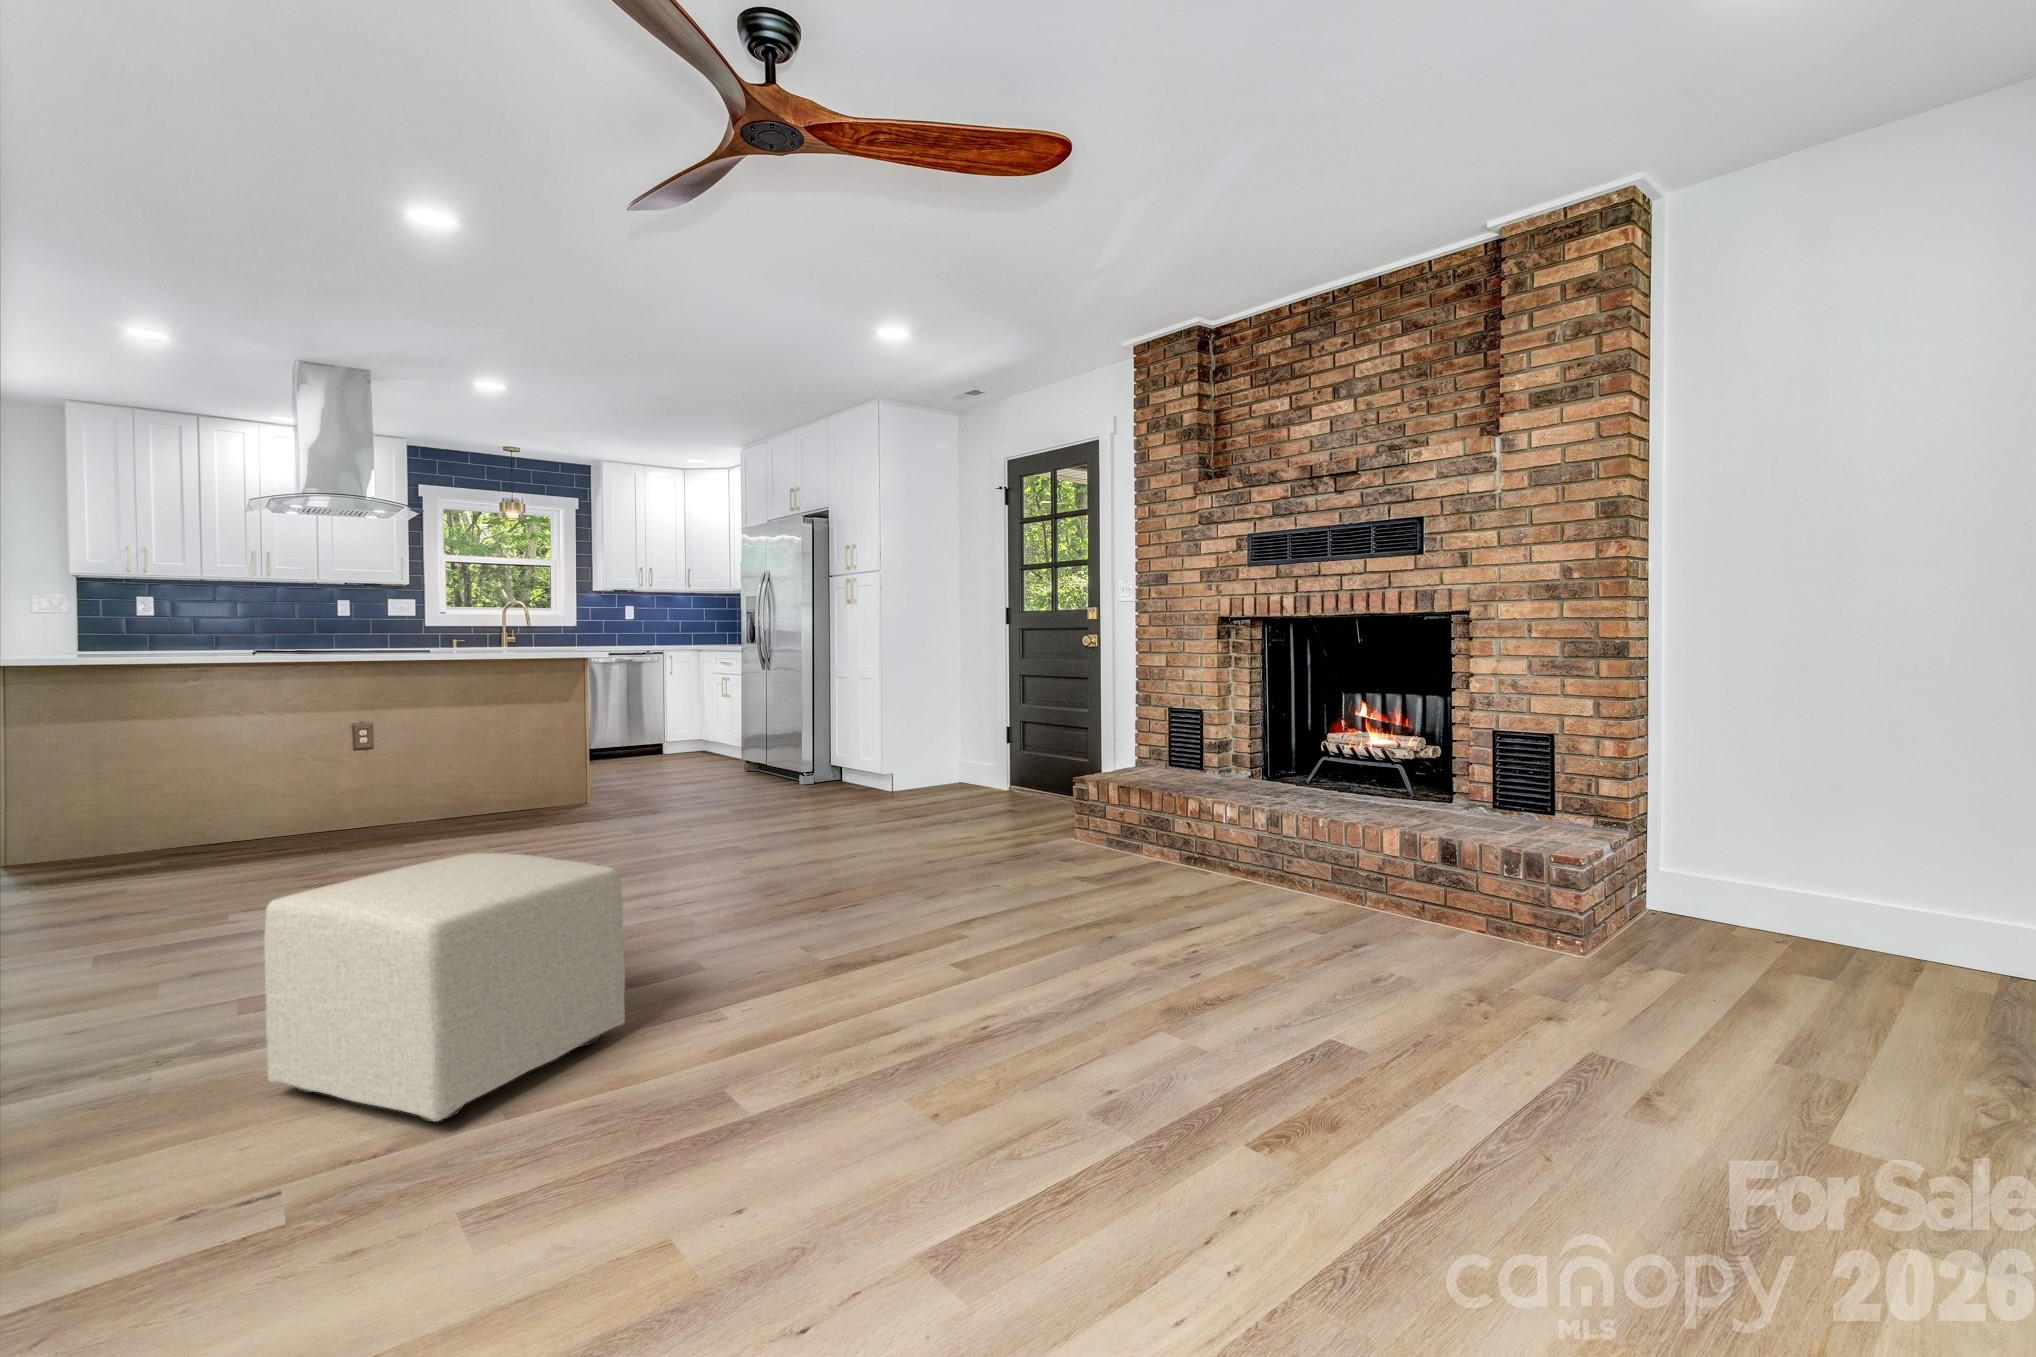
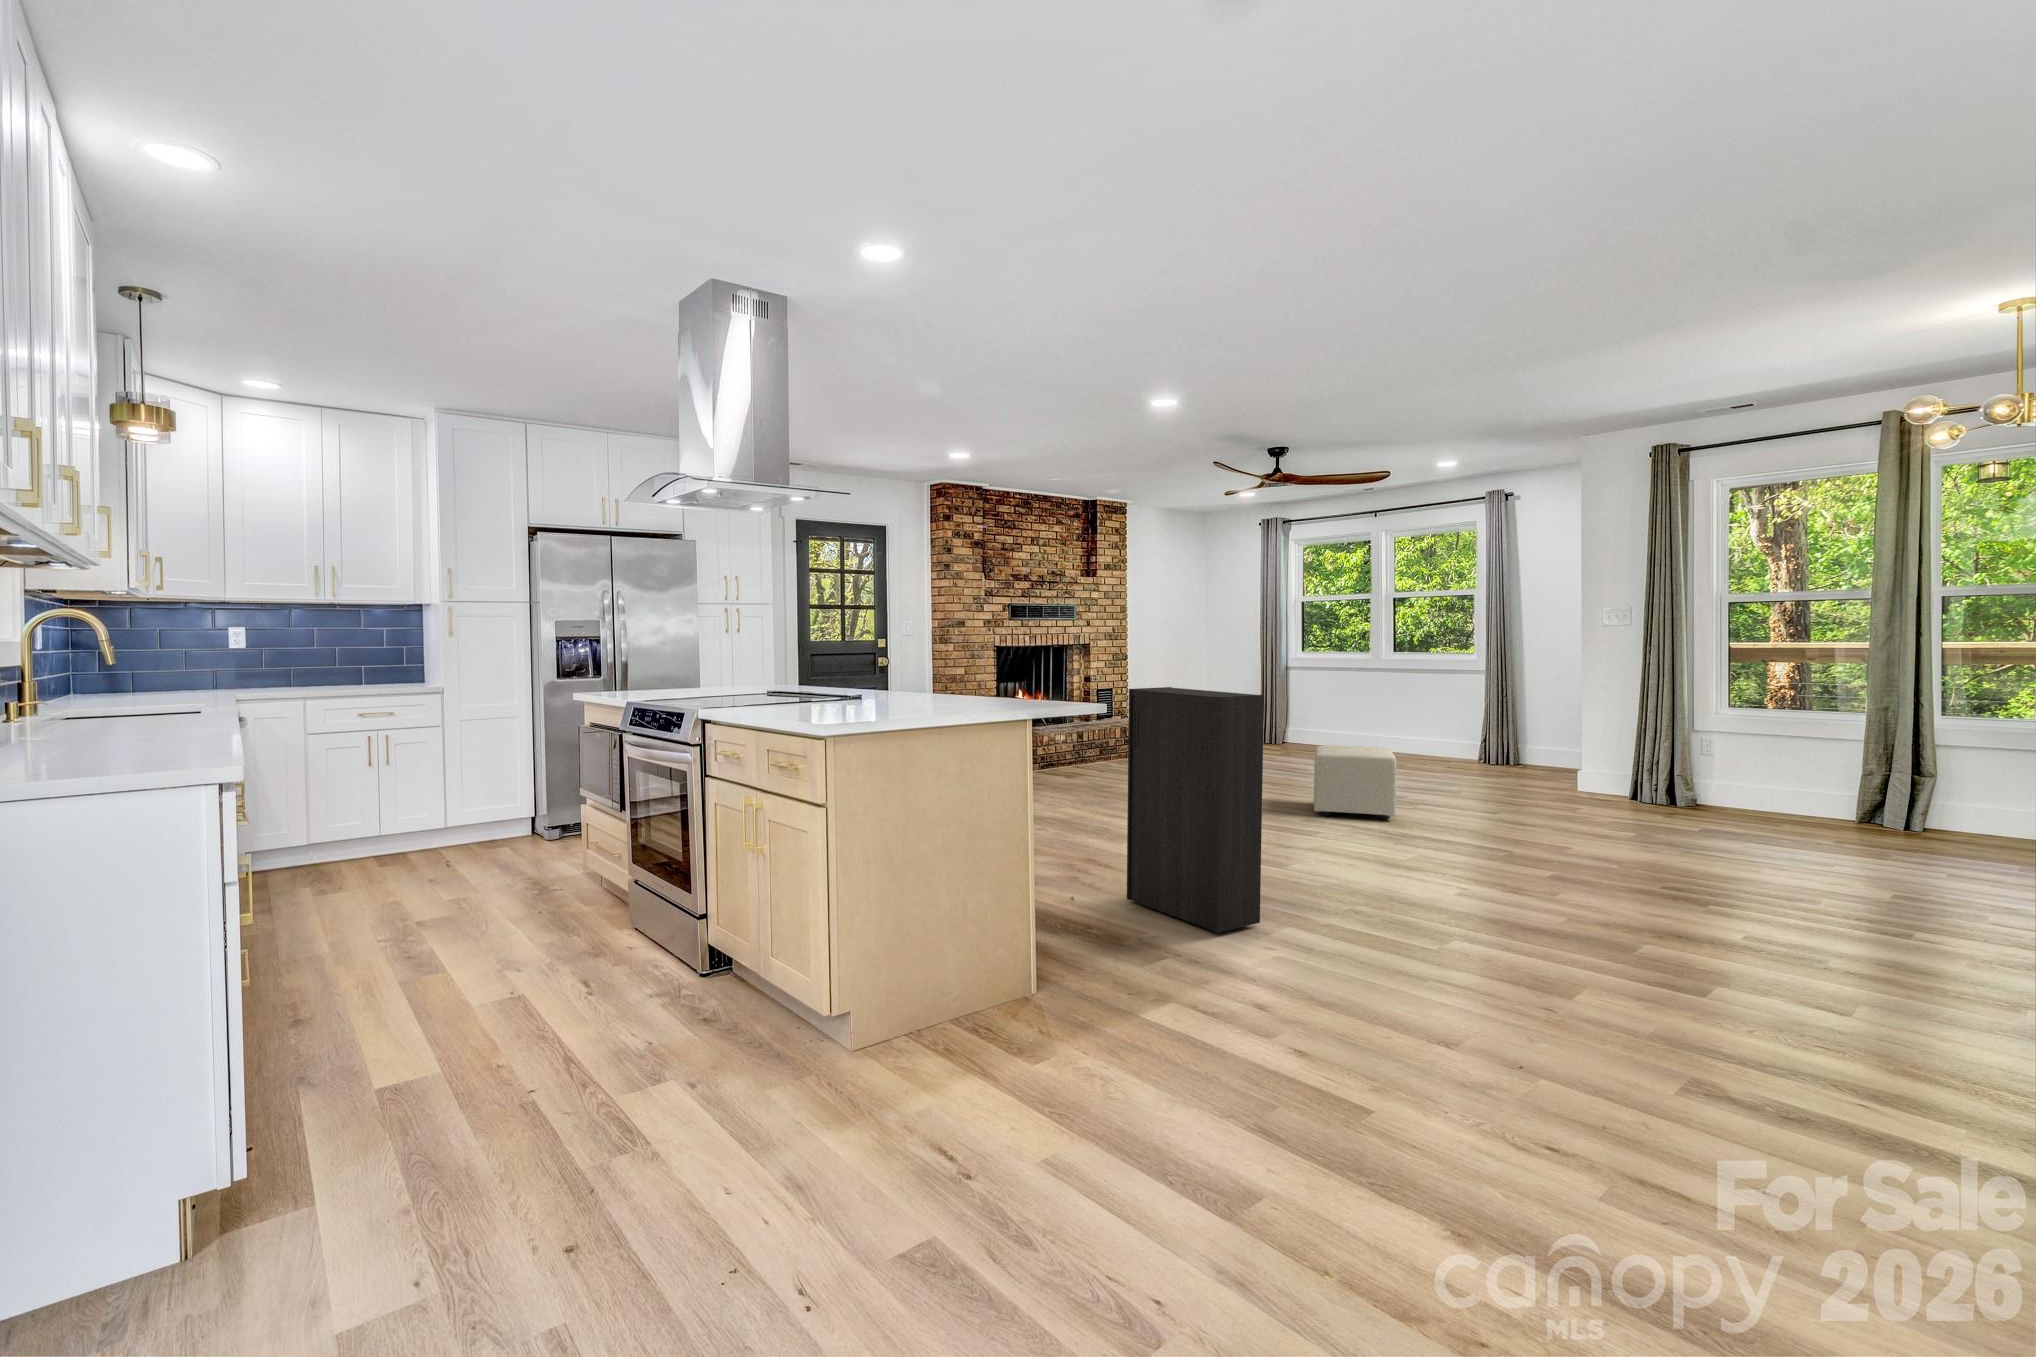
bookcase: none [32,639,304,896] -> present [1071,687,1264,933]

